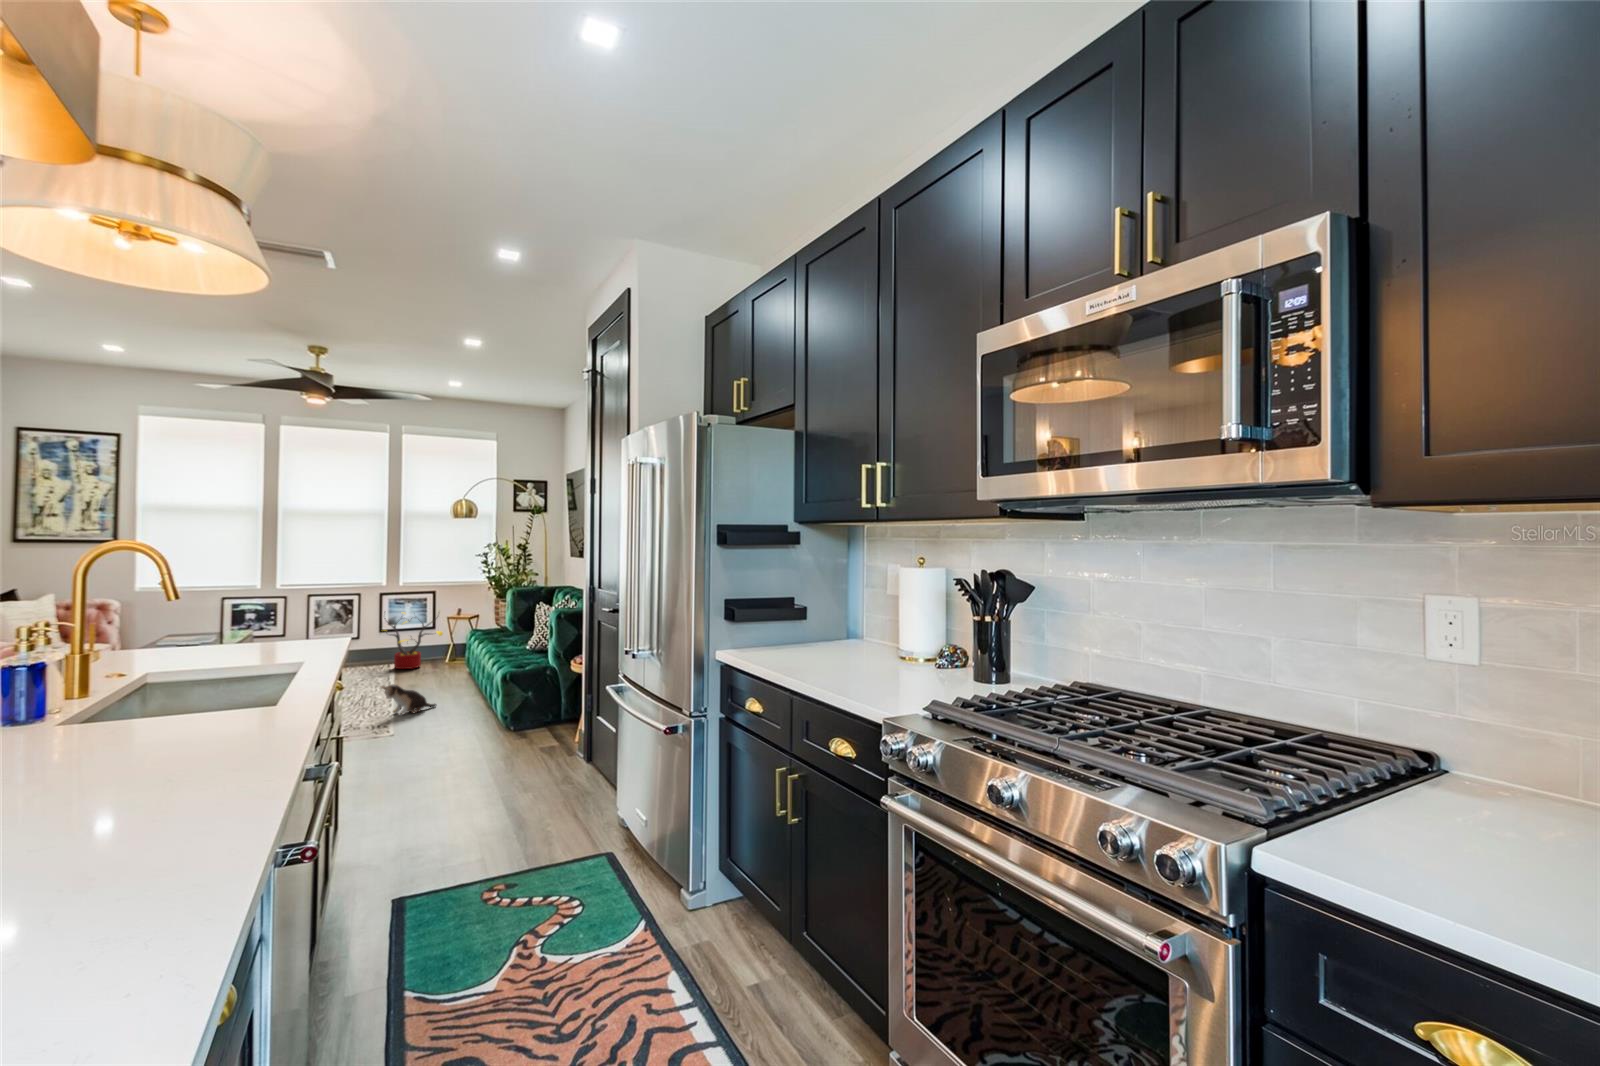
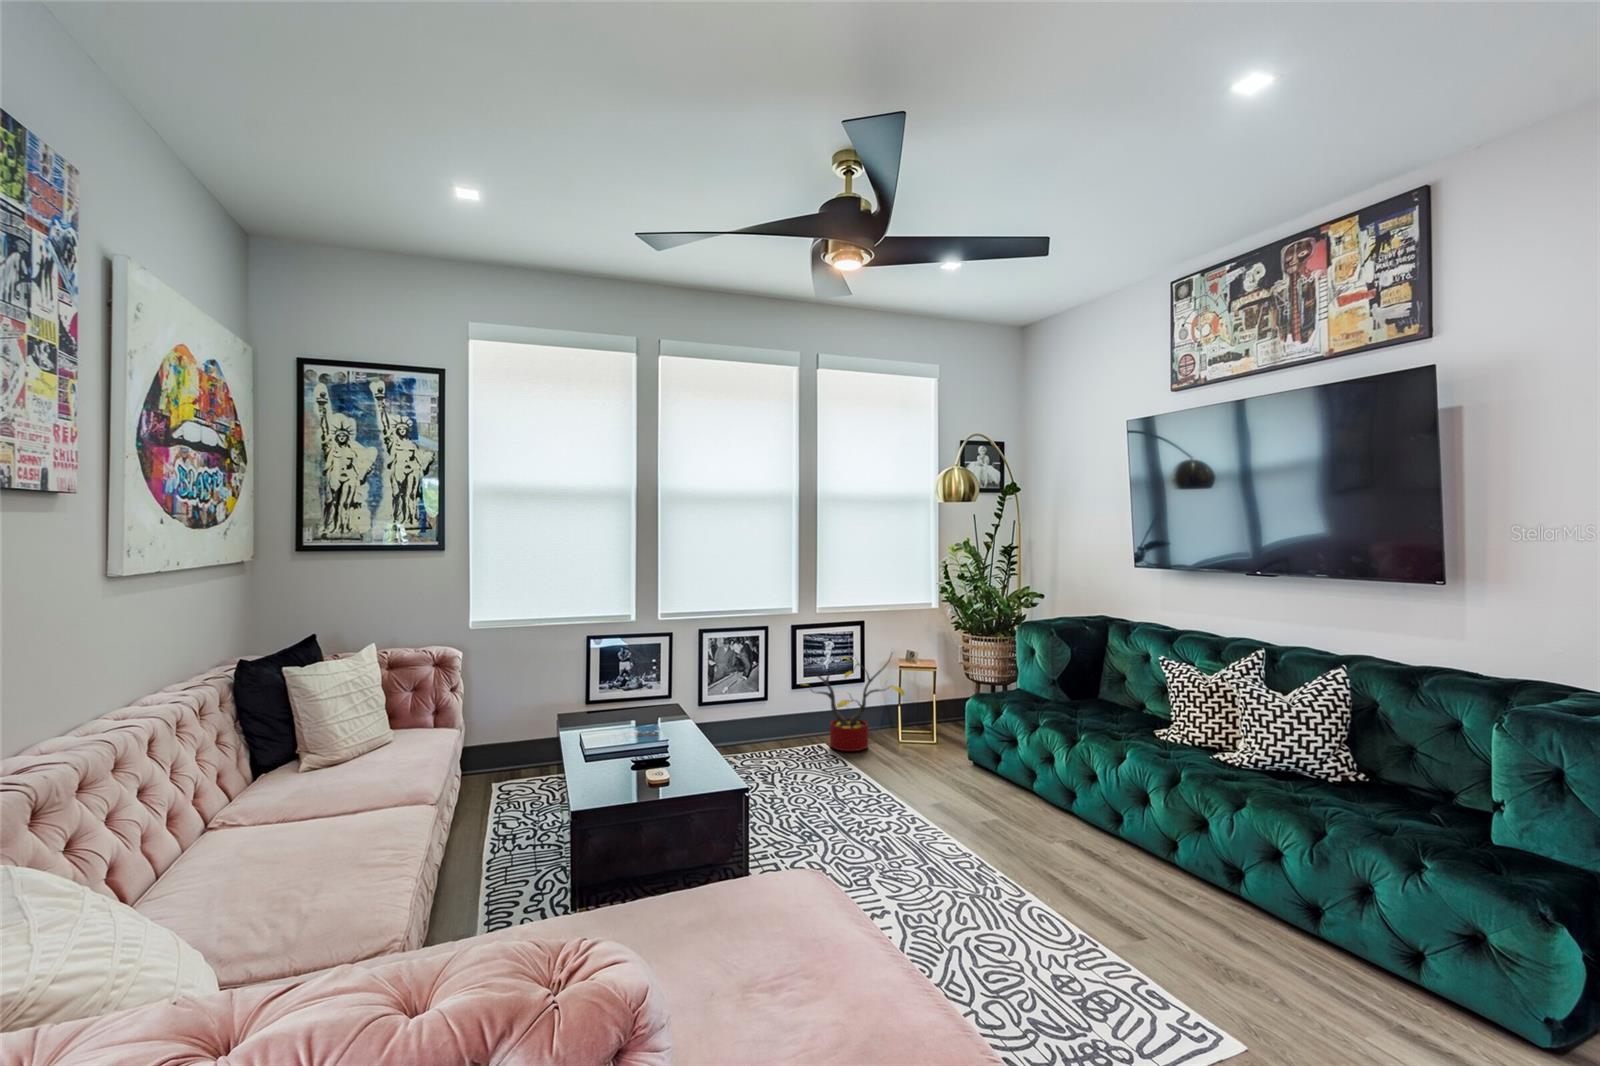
plush toy: present [381,684,436,714] -> none [1016,832,1077,899]

